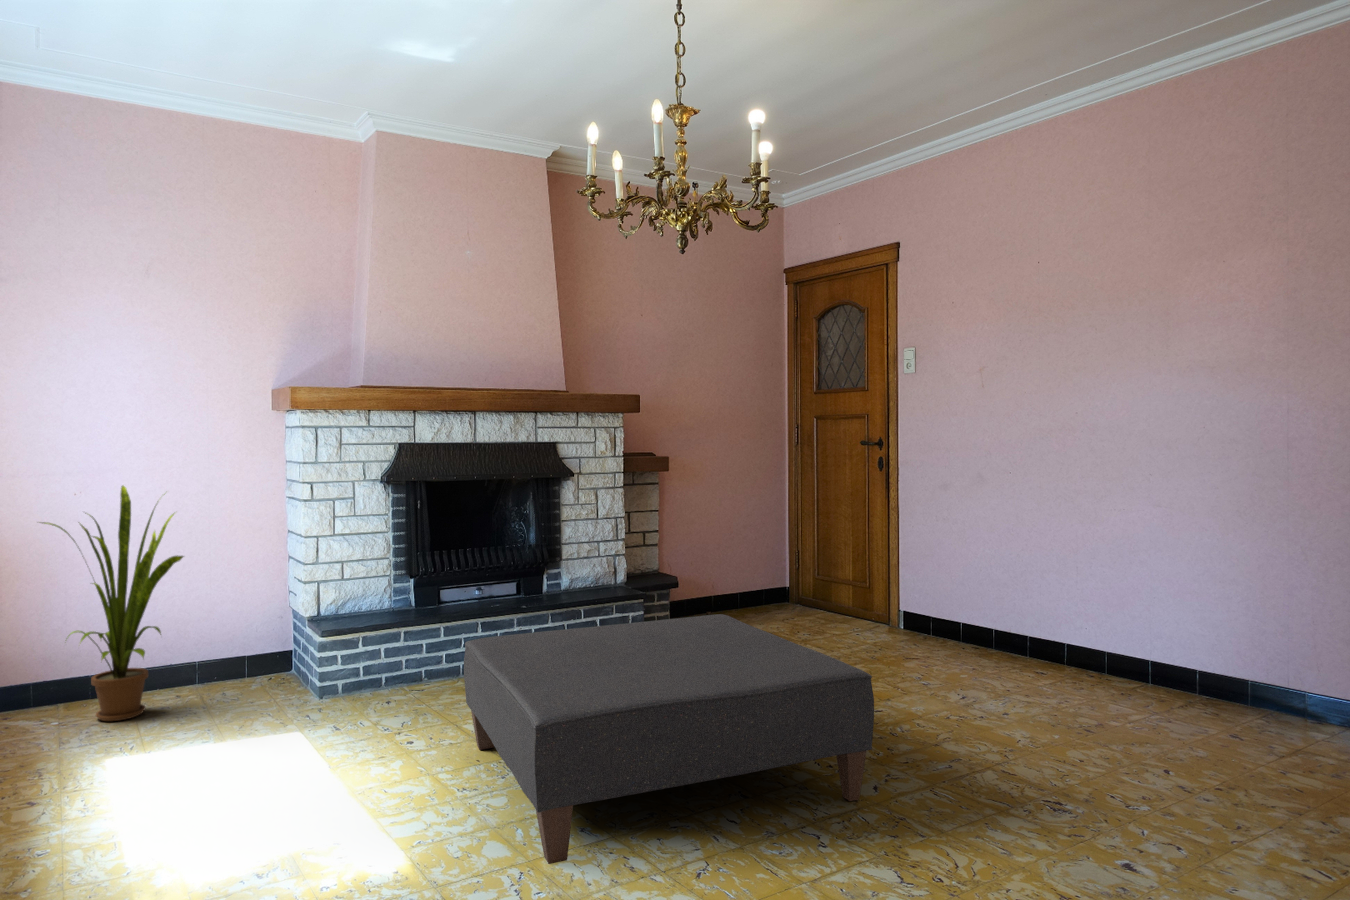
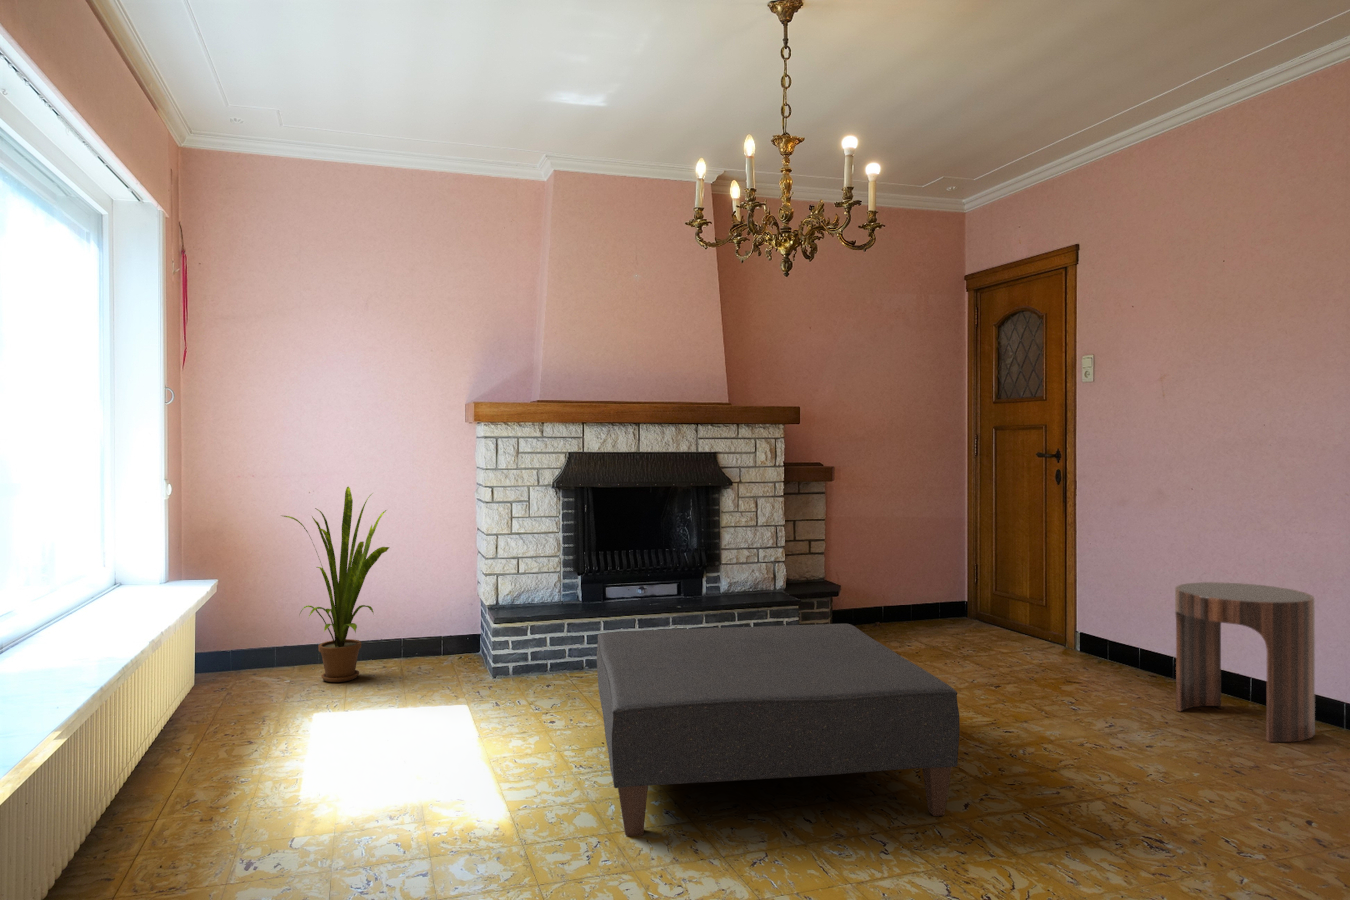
side table: none [1006,557,1123,698] -> present [1175,582,1315,742]

